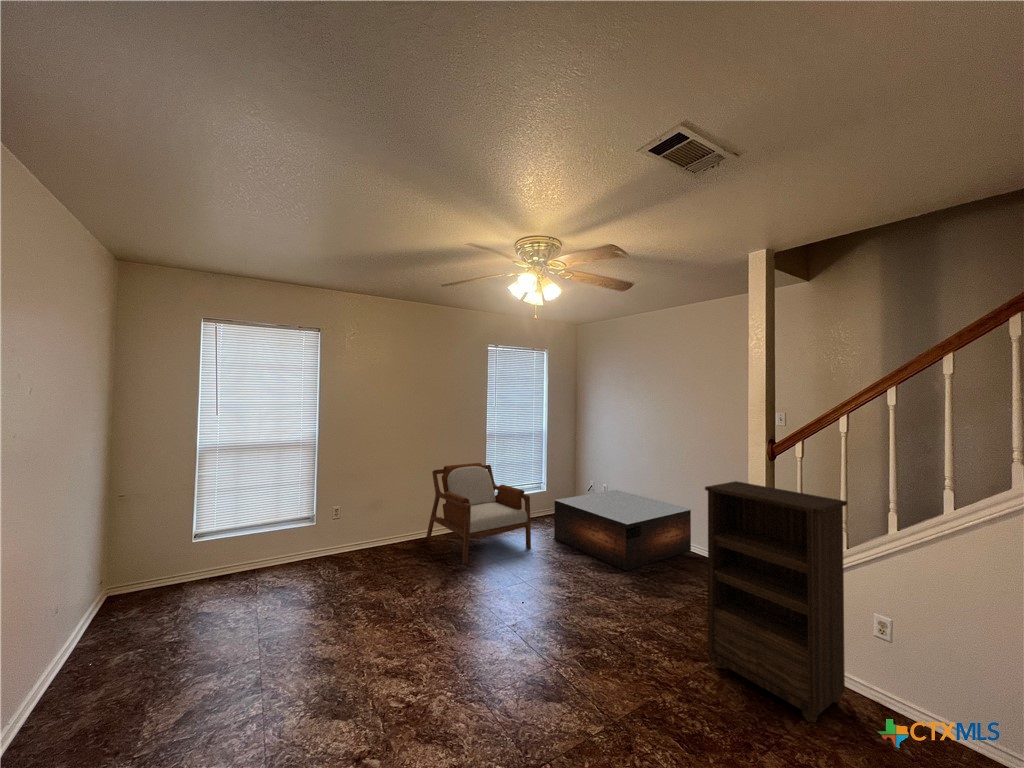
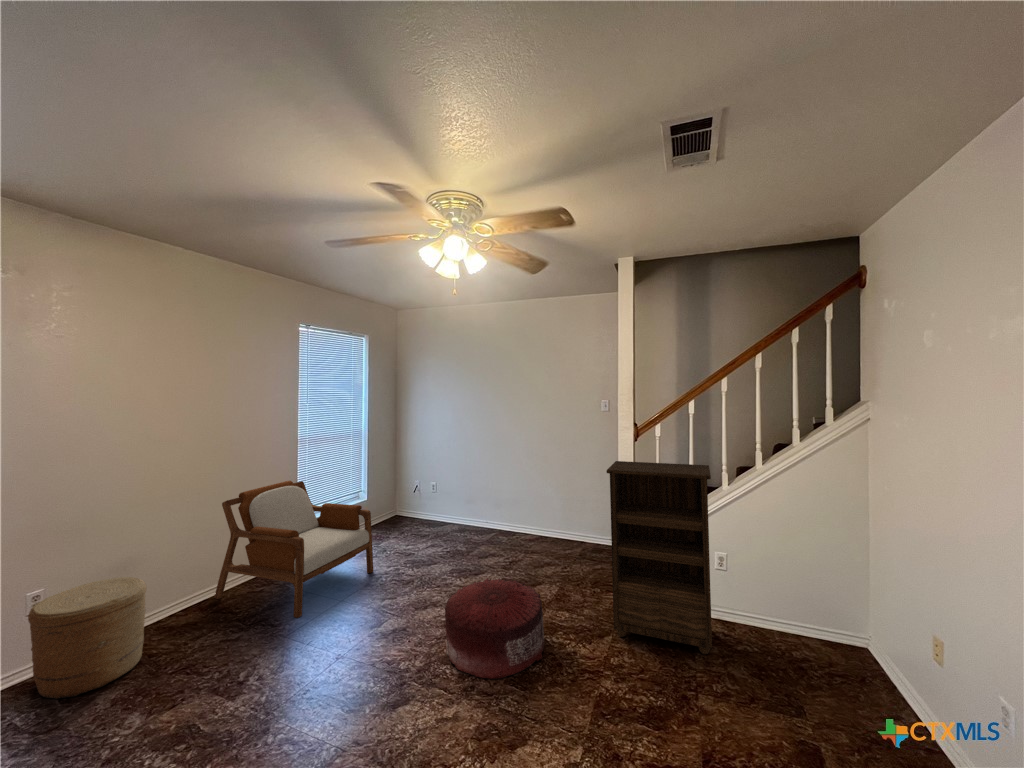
coffee table: present [554,490,691,571] -> none [391,487,528,569]
woven basket: none [328,506,381,569] -> present [28,577,147,699]
pouf: none [542,570,633,655] -> present [445,578,544,679]

